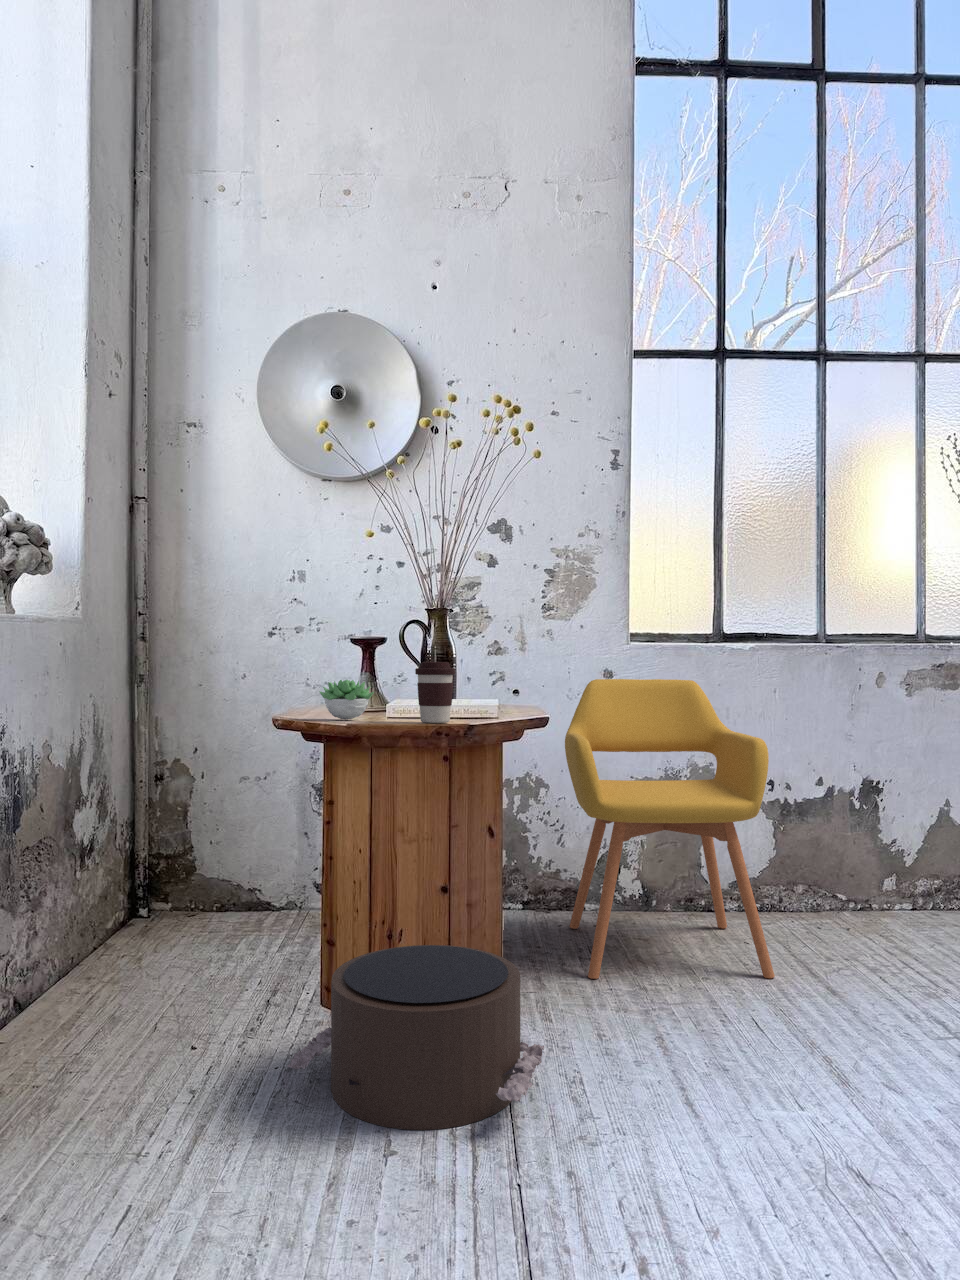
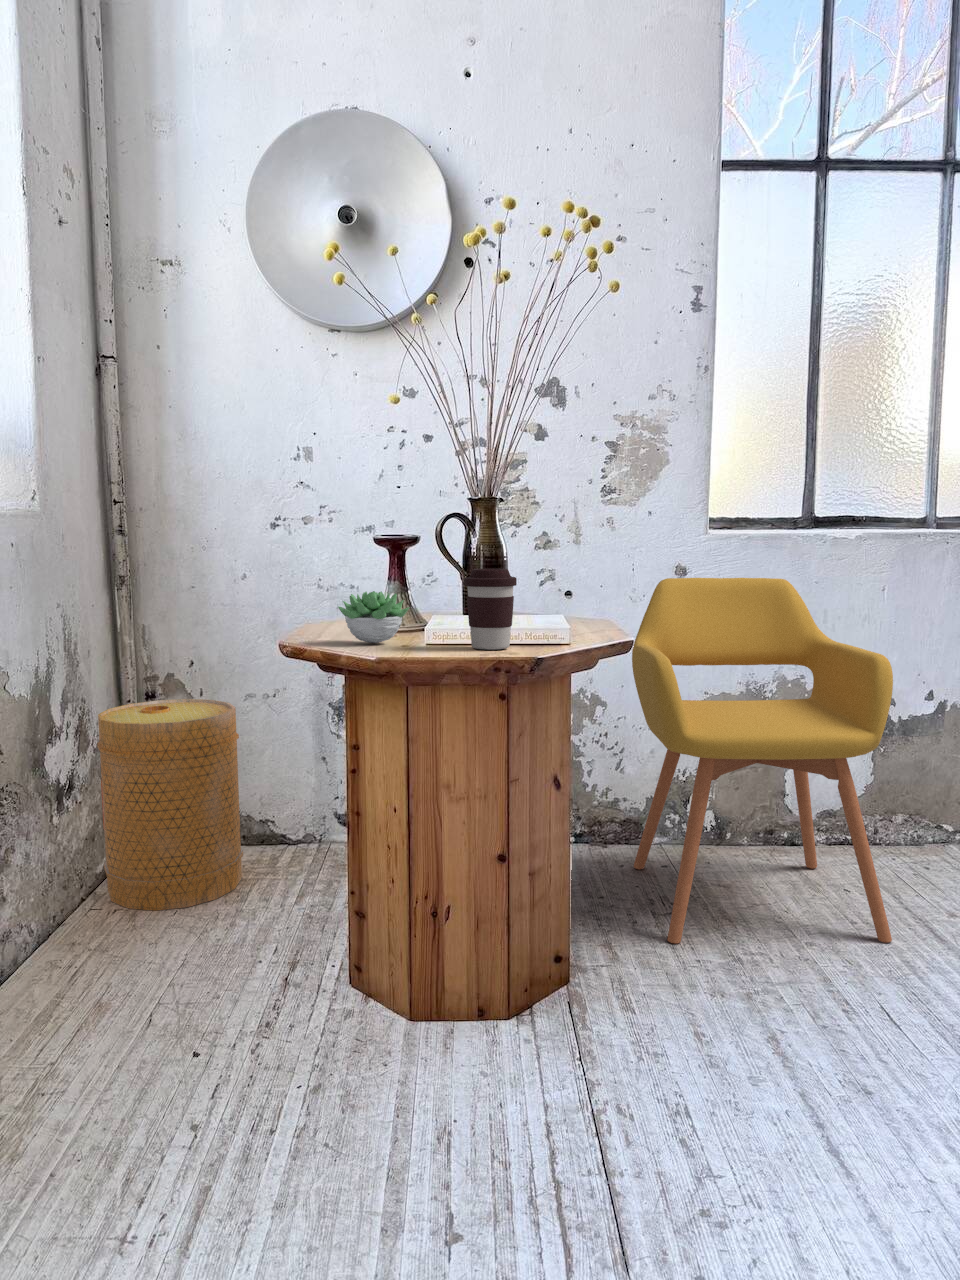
basket: none [114,779,234,957] -> present [97,699,243,911]
pouf: present [288,945,544,1130] -> none [312,929,641,1198]

